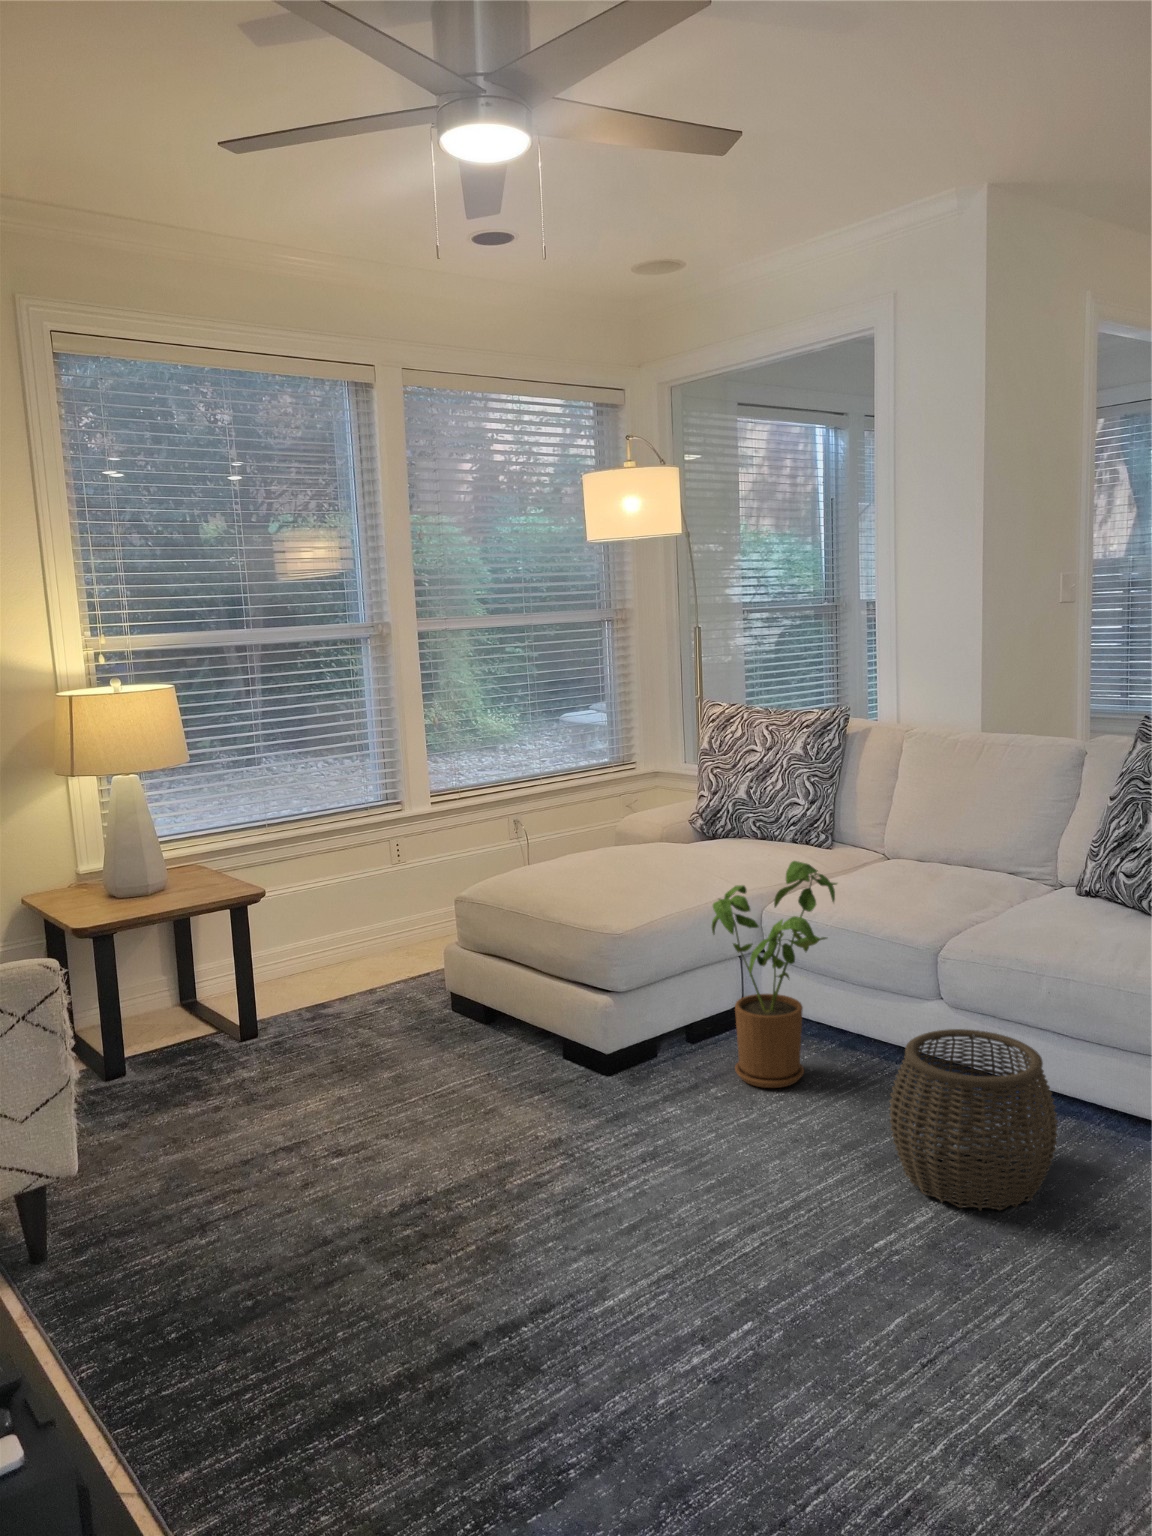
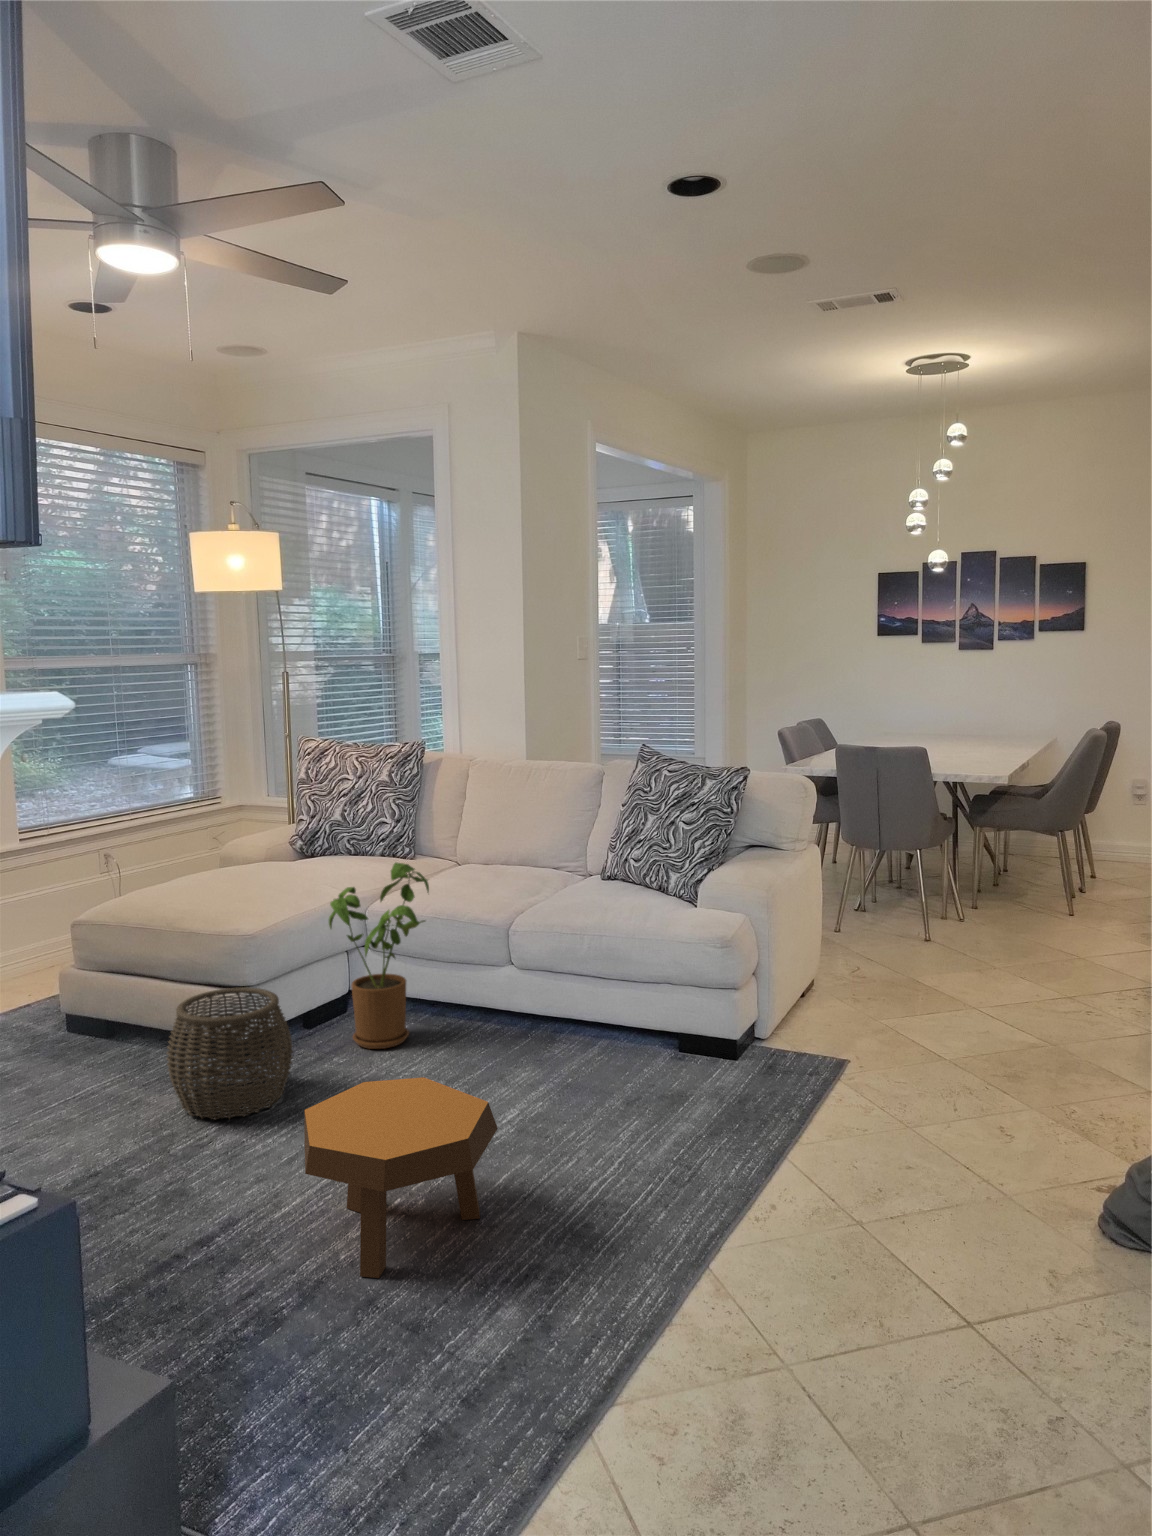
woven basket: present [889,1029,1058,1211] -> present [167,987,293,1120]
footstool: none [617,1159,886,1449] -> present [304,1077,498,1278]

